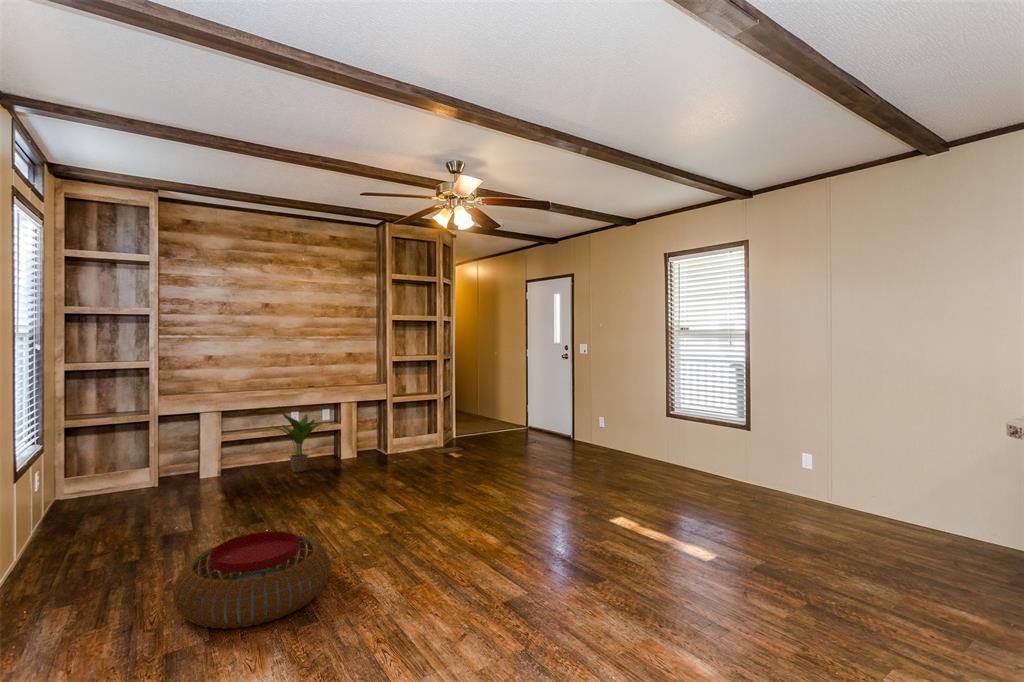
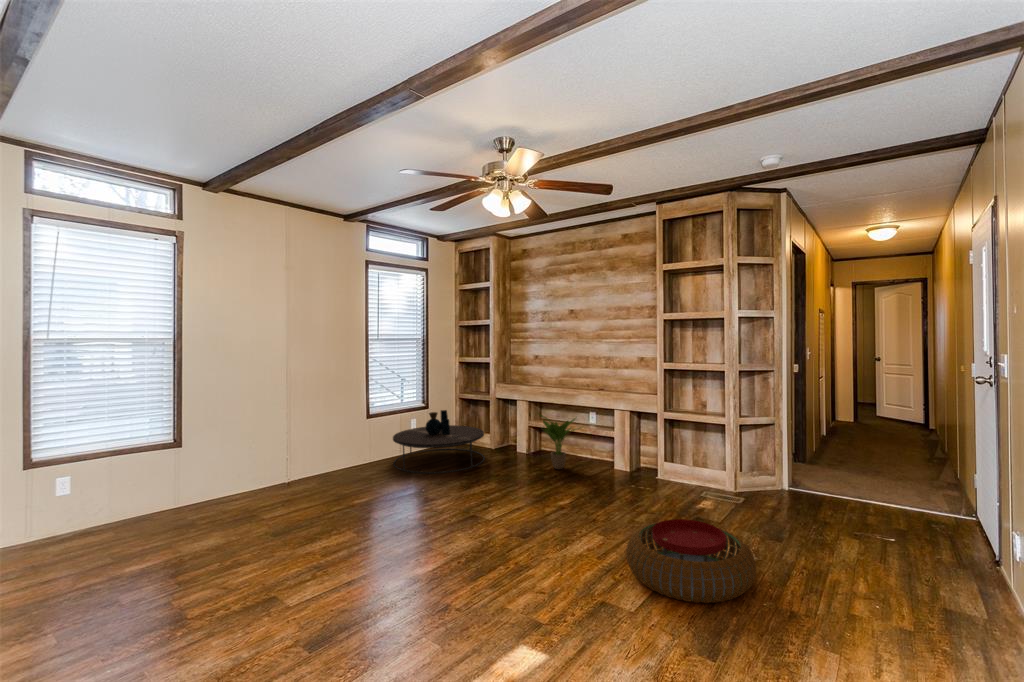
coffee table: none [46,436,214,538] -> present [393,410,485,473]
pouf: present [173,532,330,629] -> present [626,519,756,603]

